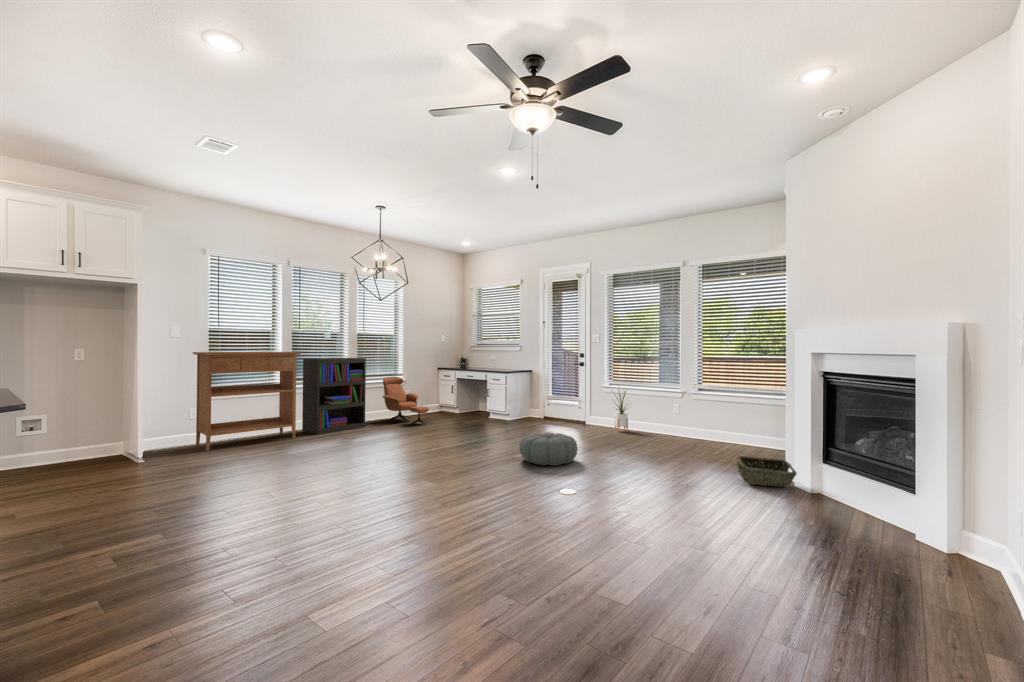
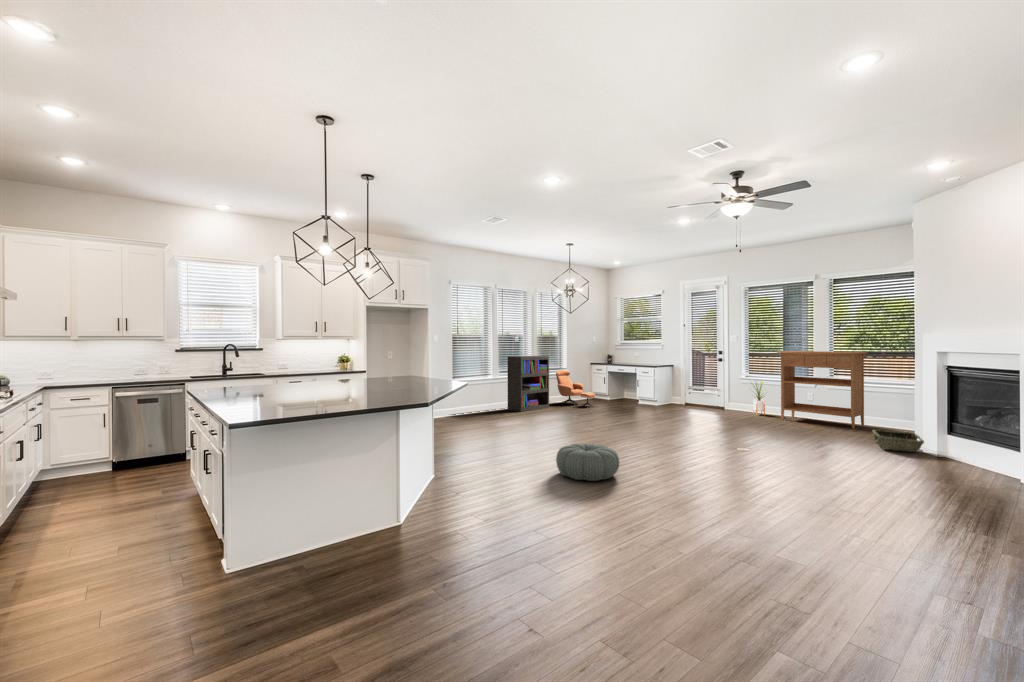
console table: present [192,352,302,451] -> present [777,351,868,429]
pouf: present [519,432,578,466] -> present [556,443,619,481]

